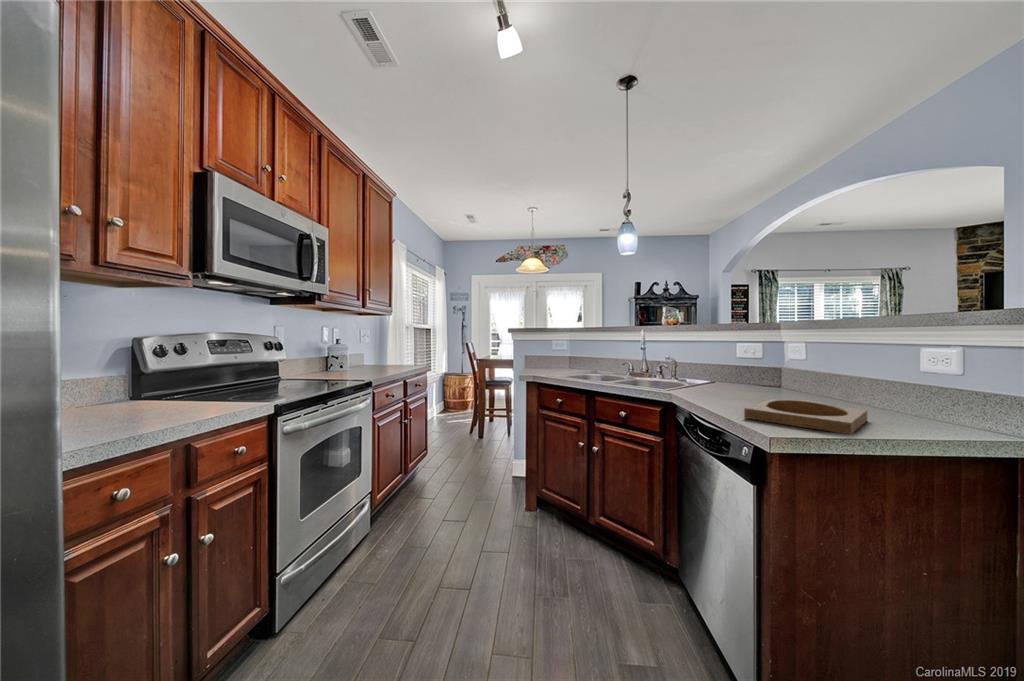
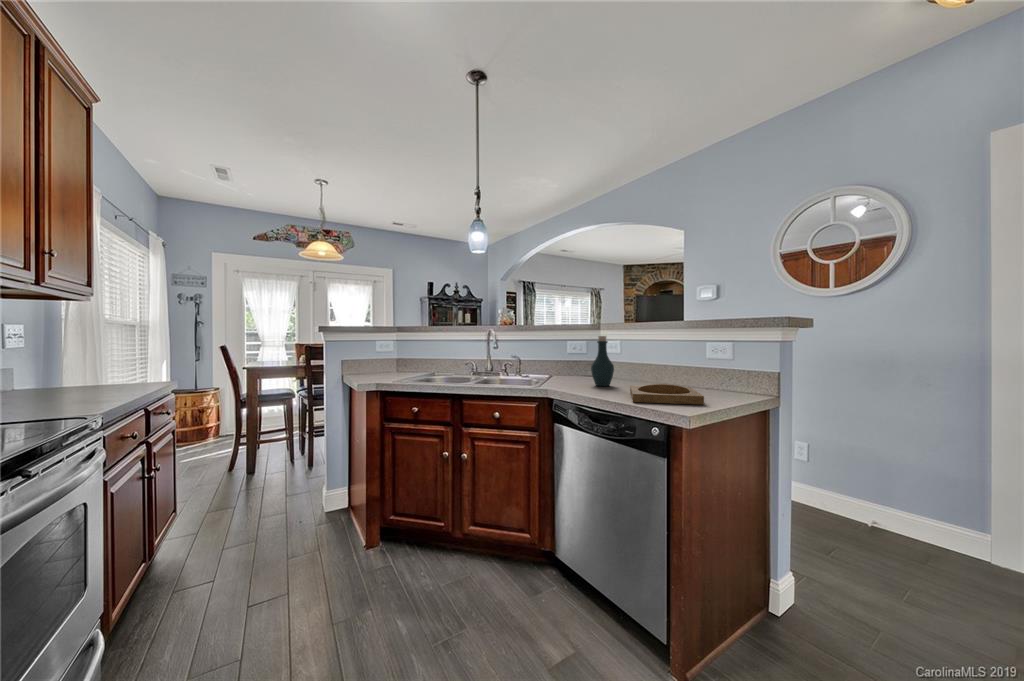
bottle: none [738,337,770,398] -> present [591,336,614,386]

